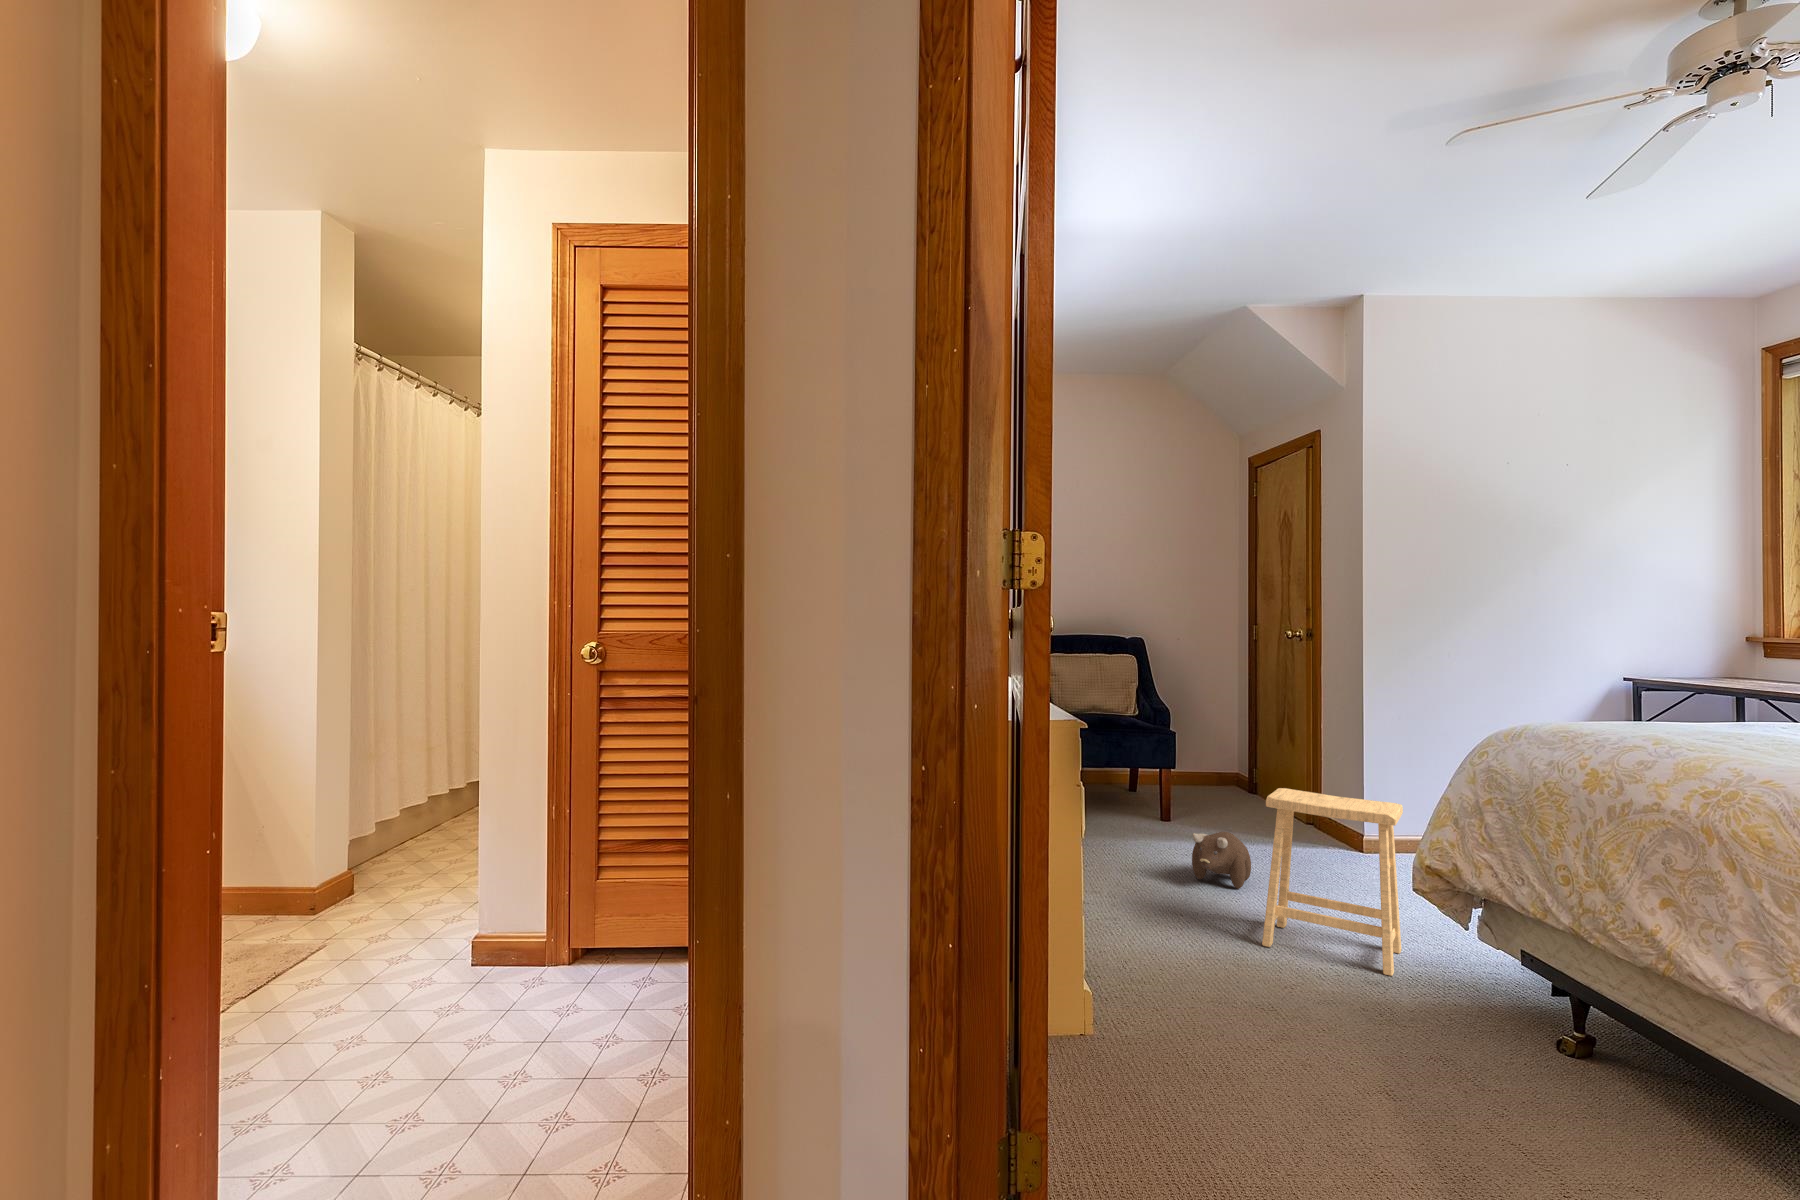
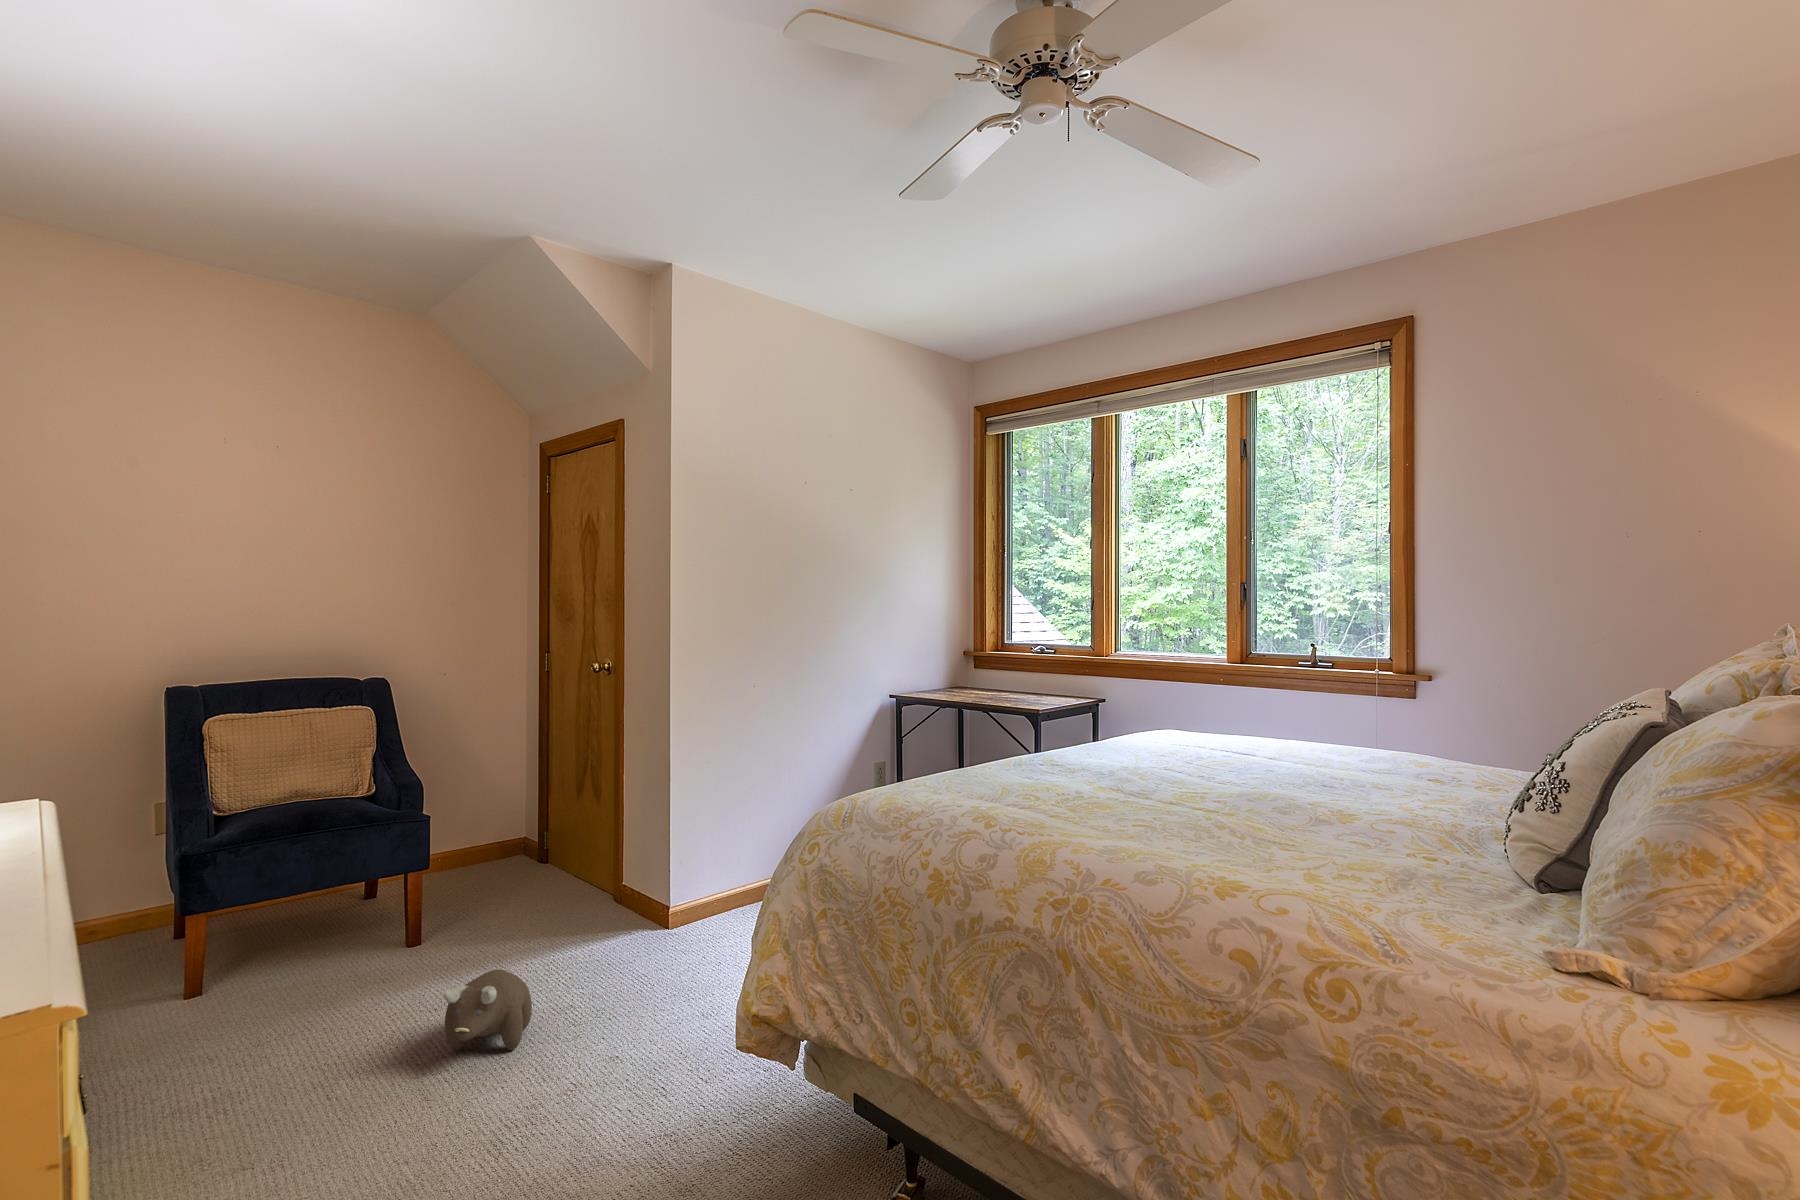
footstool: present [1262,788,1403,976] -> none [541,911,719,1166]

